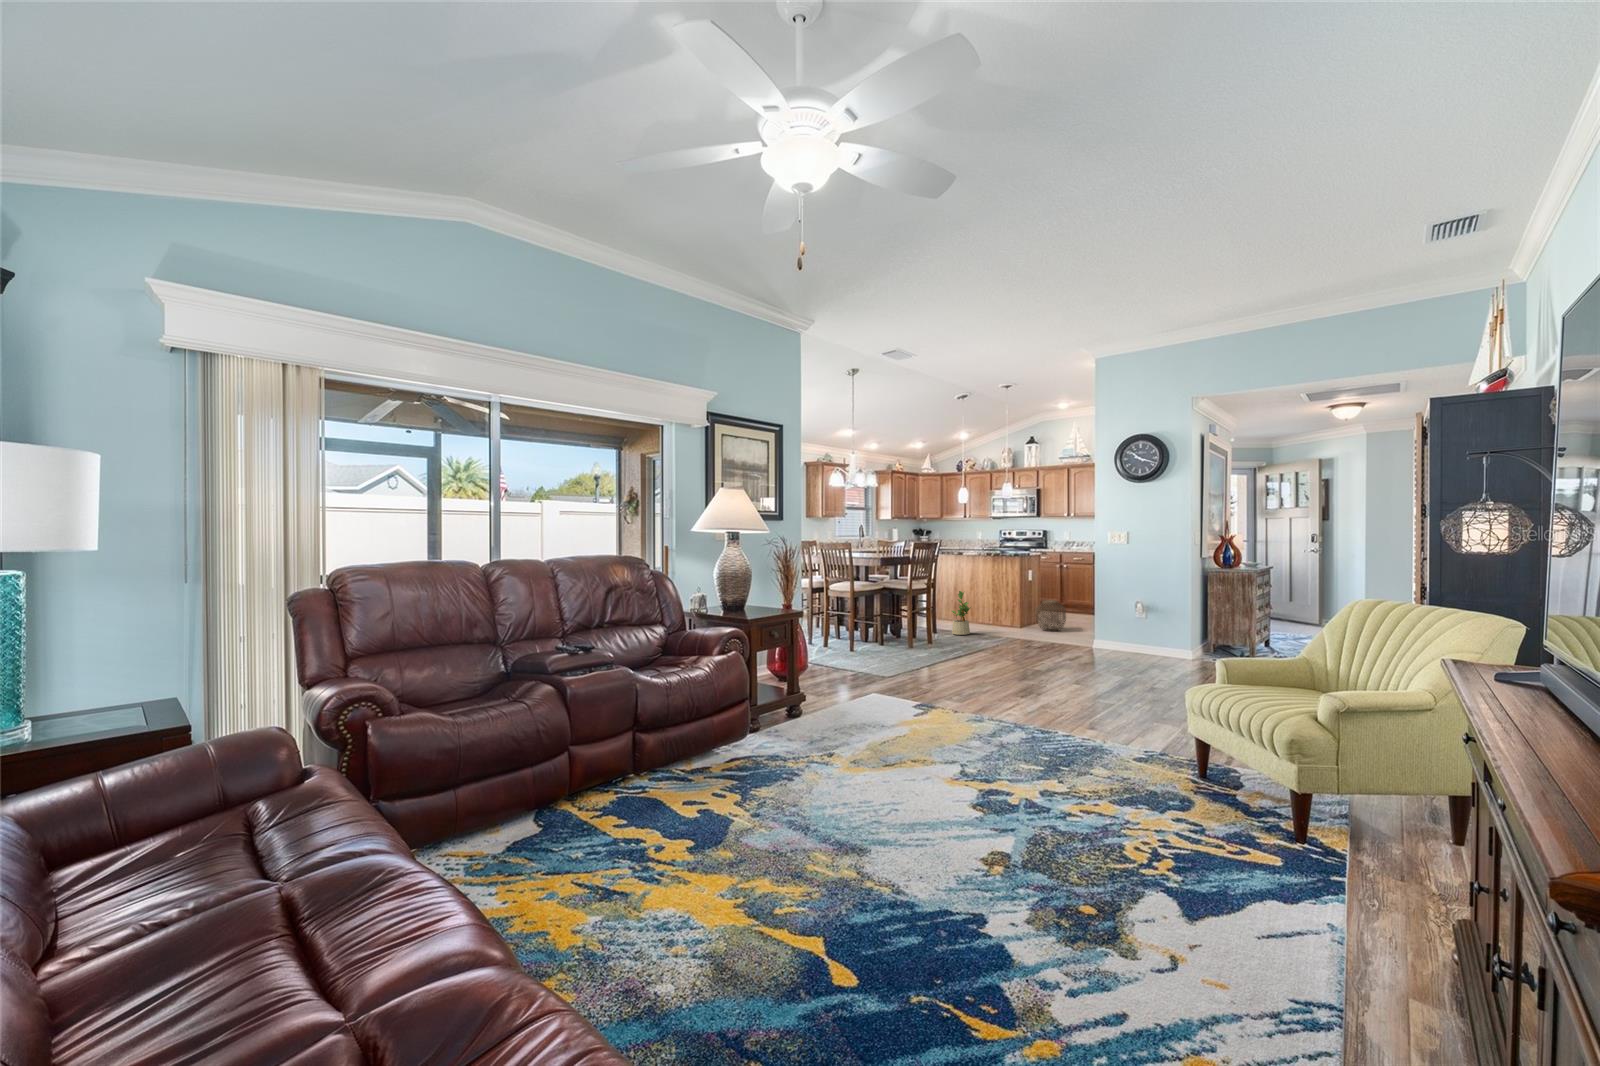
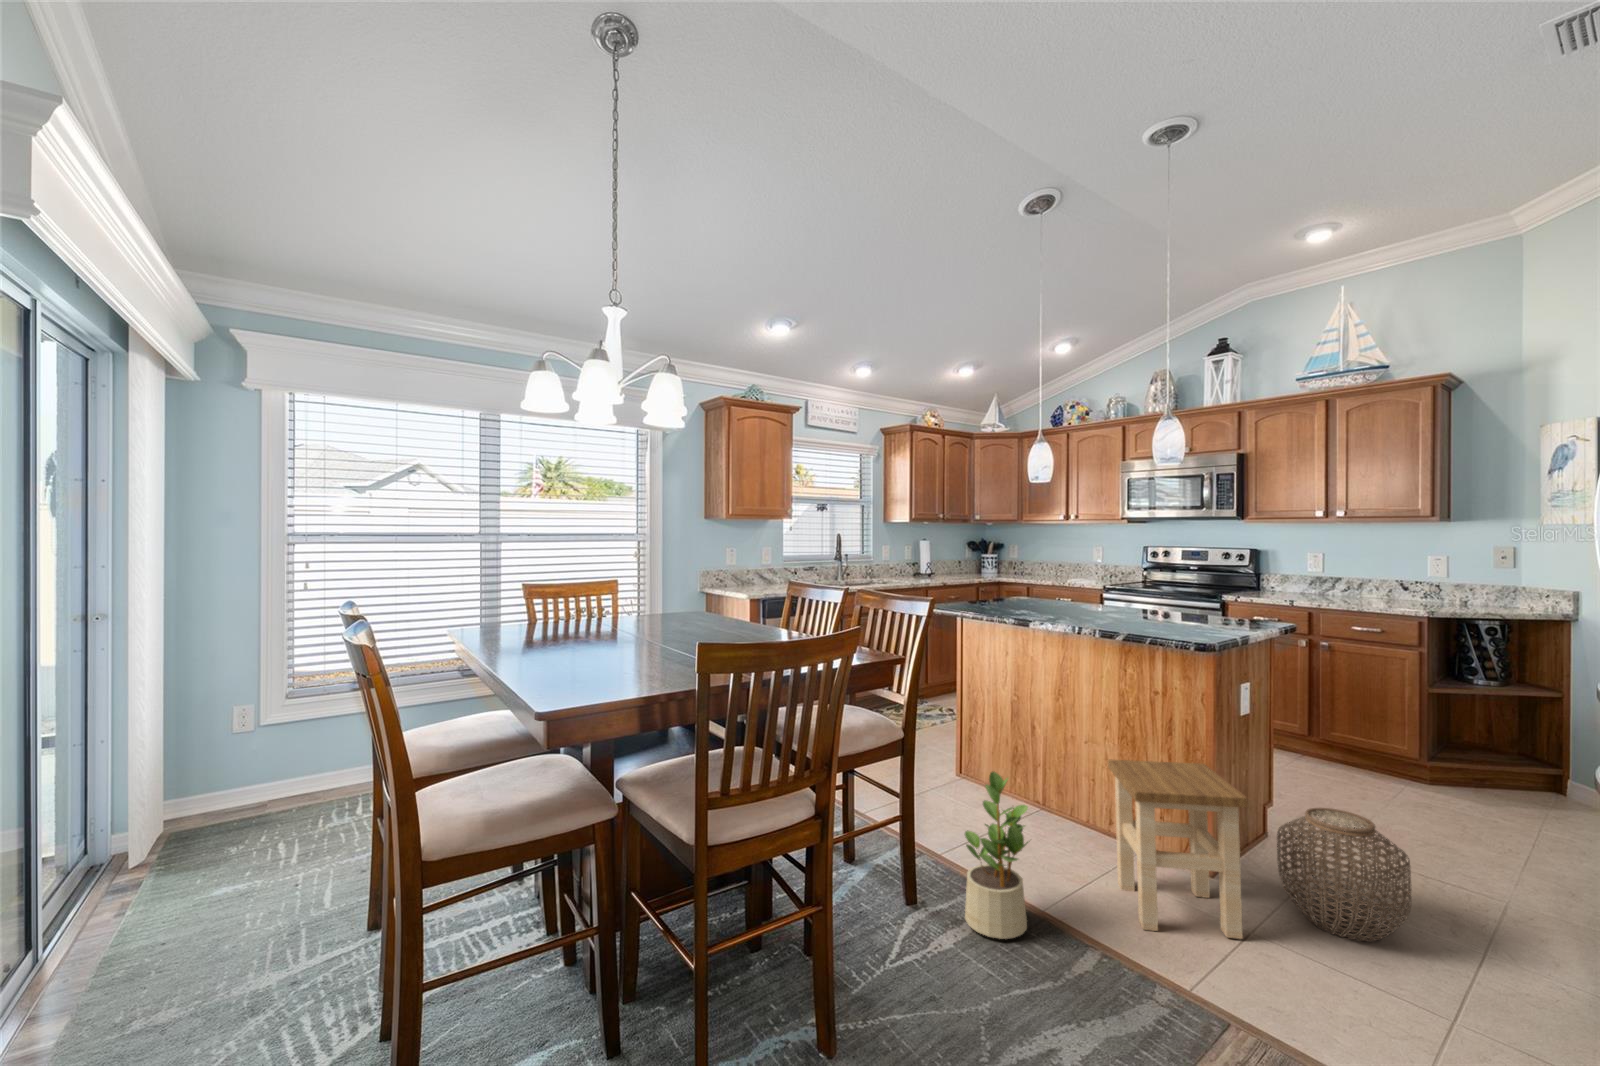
stool: none [990,592,1026,633] -> present [1108,759,1248,939]

